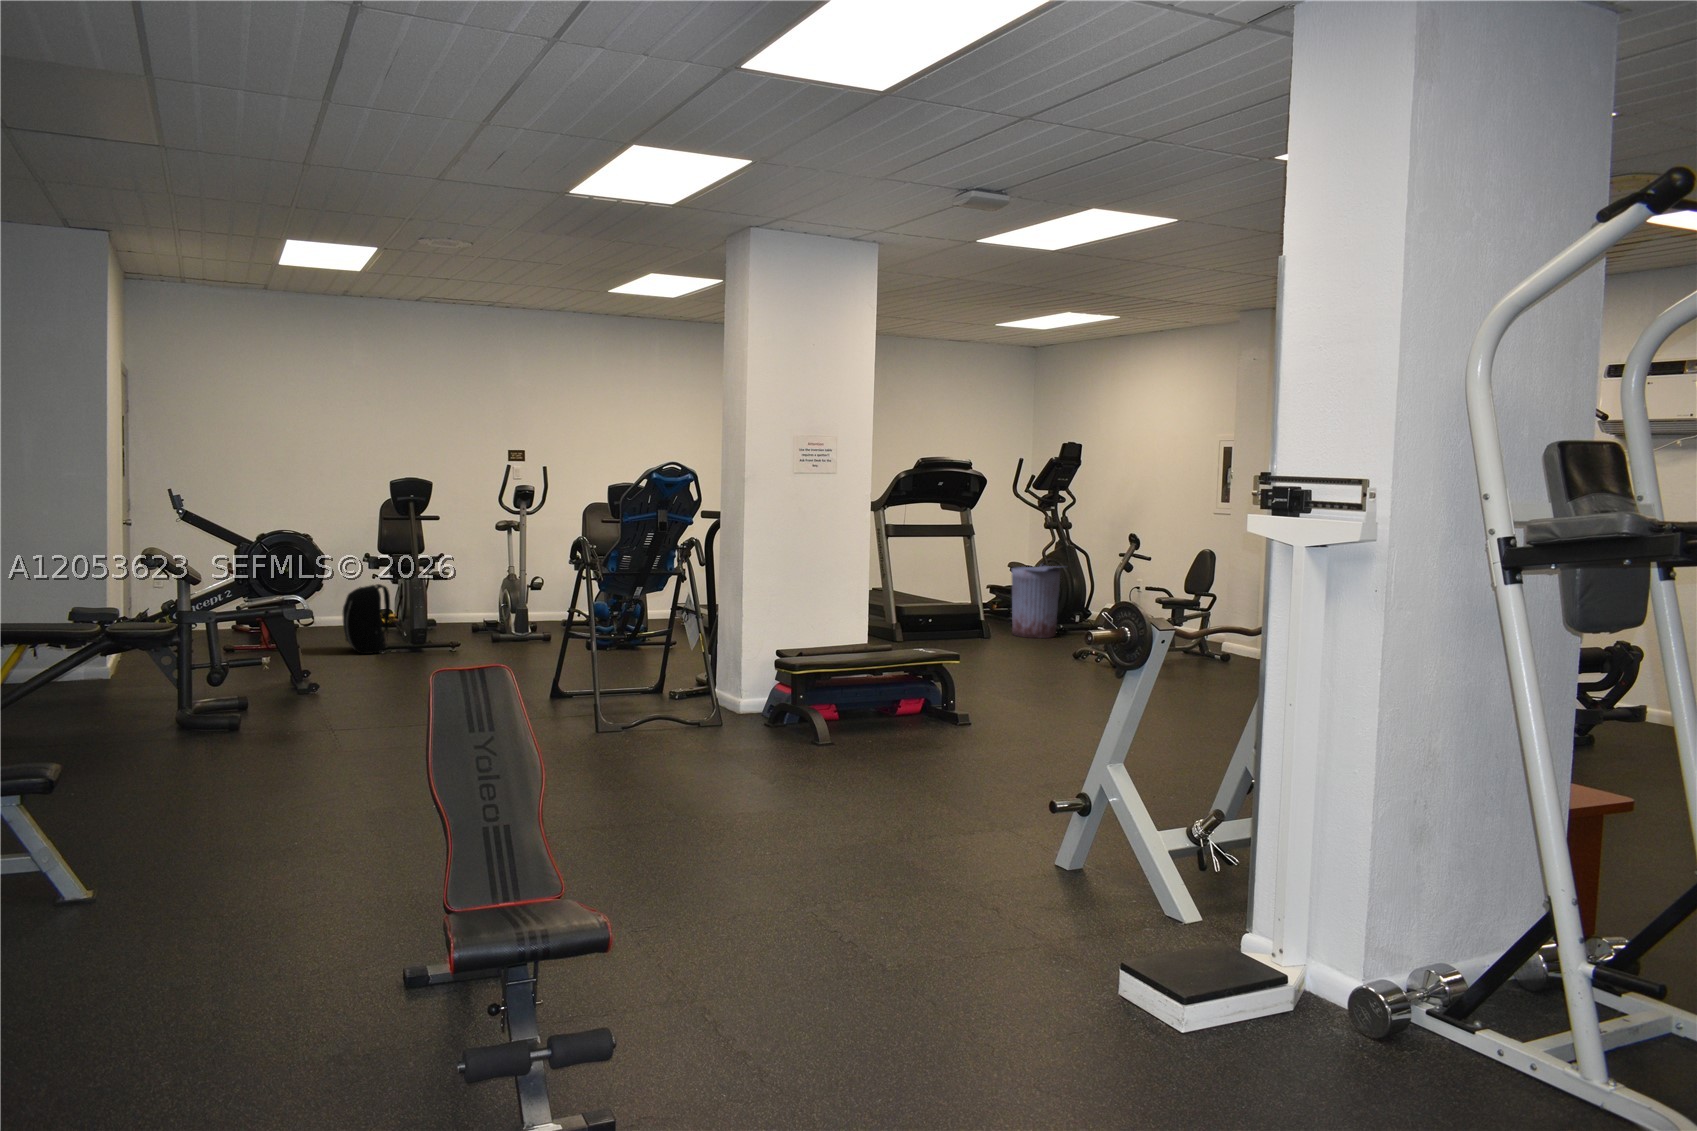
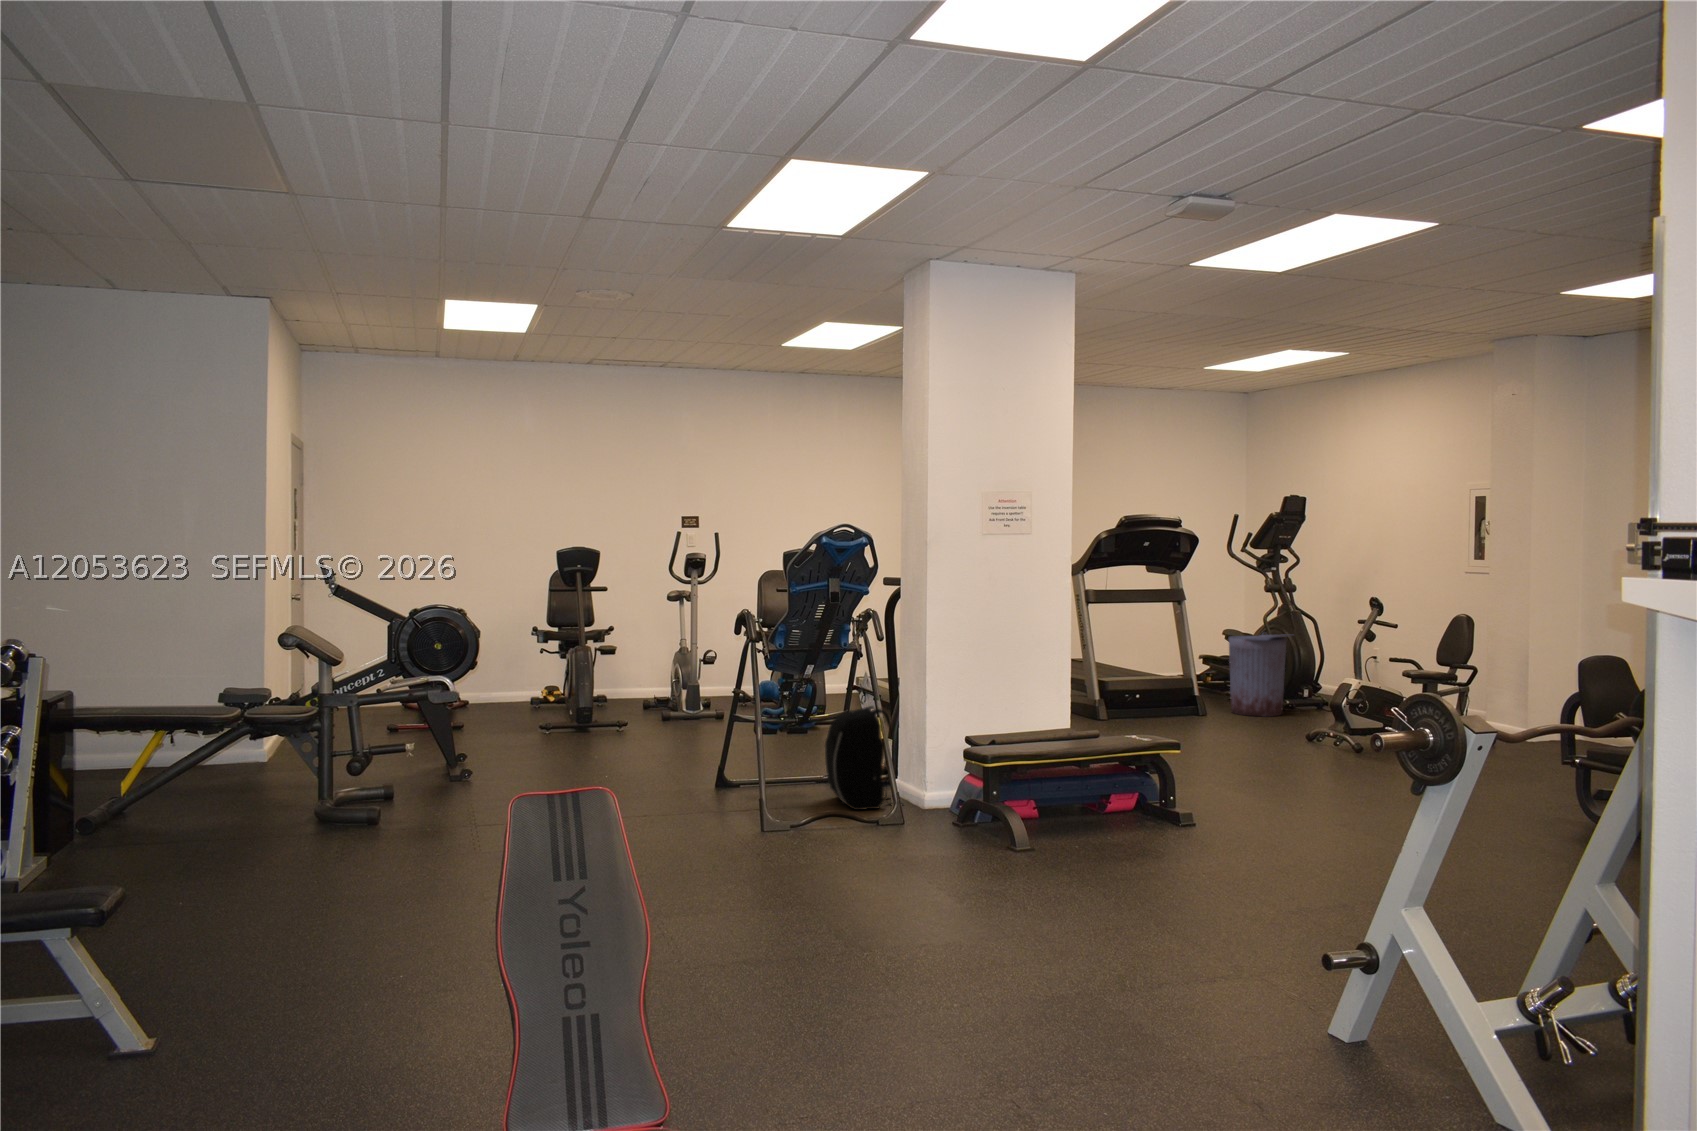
backpack: present [343,584,394,654] -> present [825,706,892,810]

